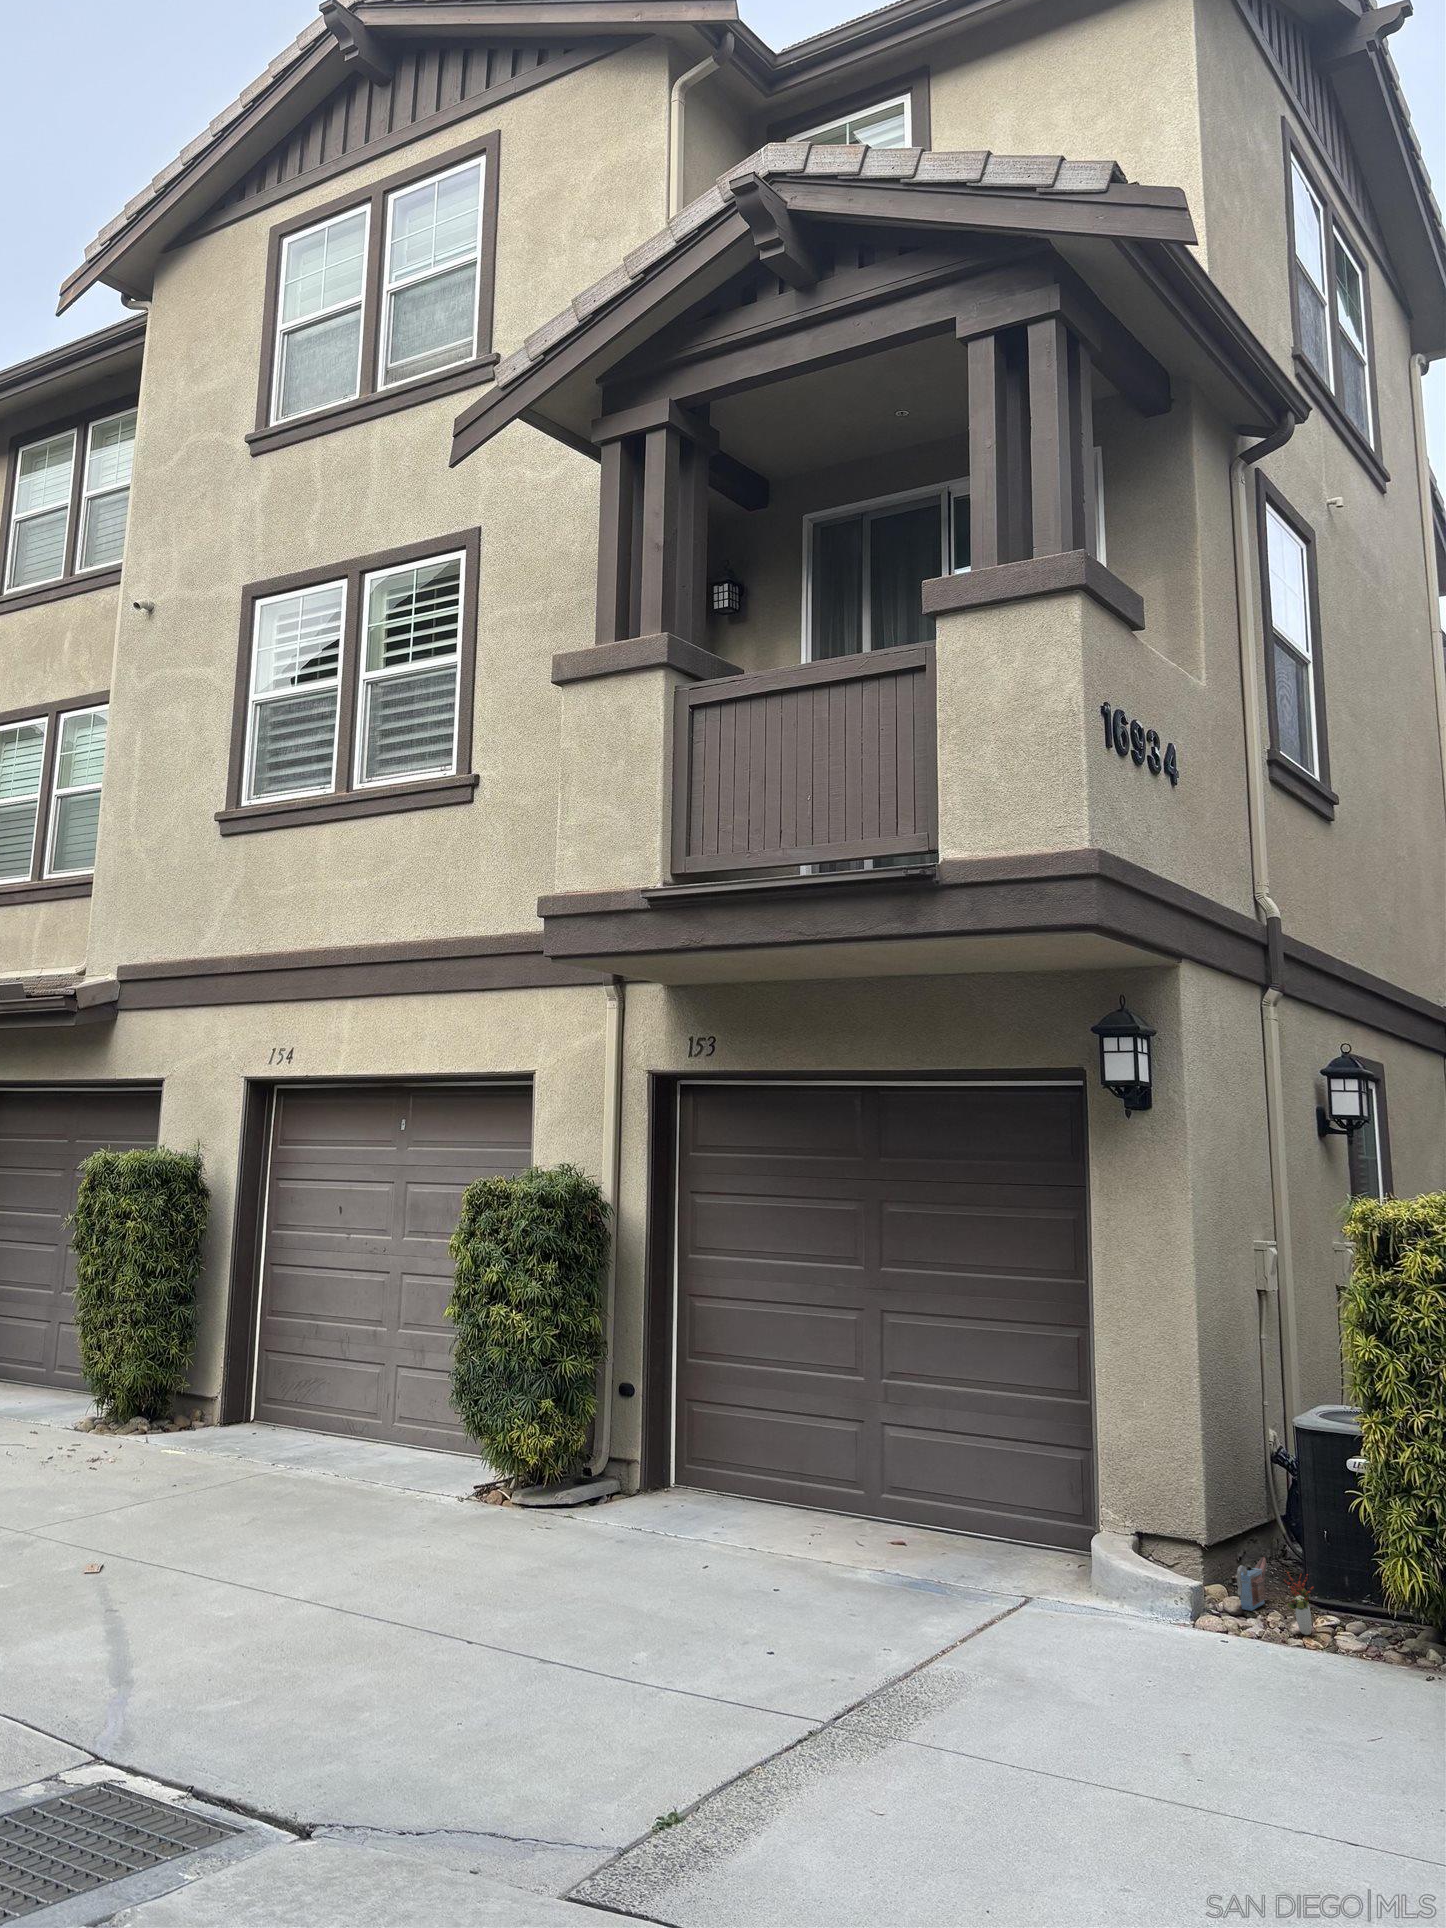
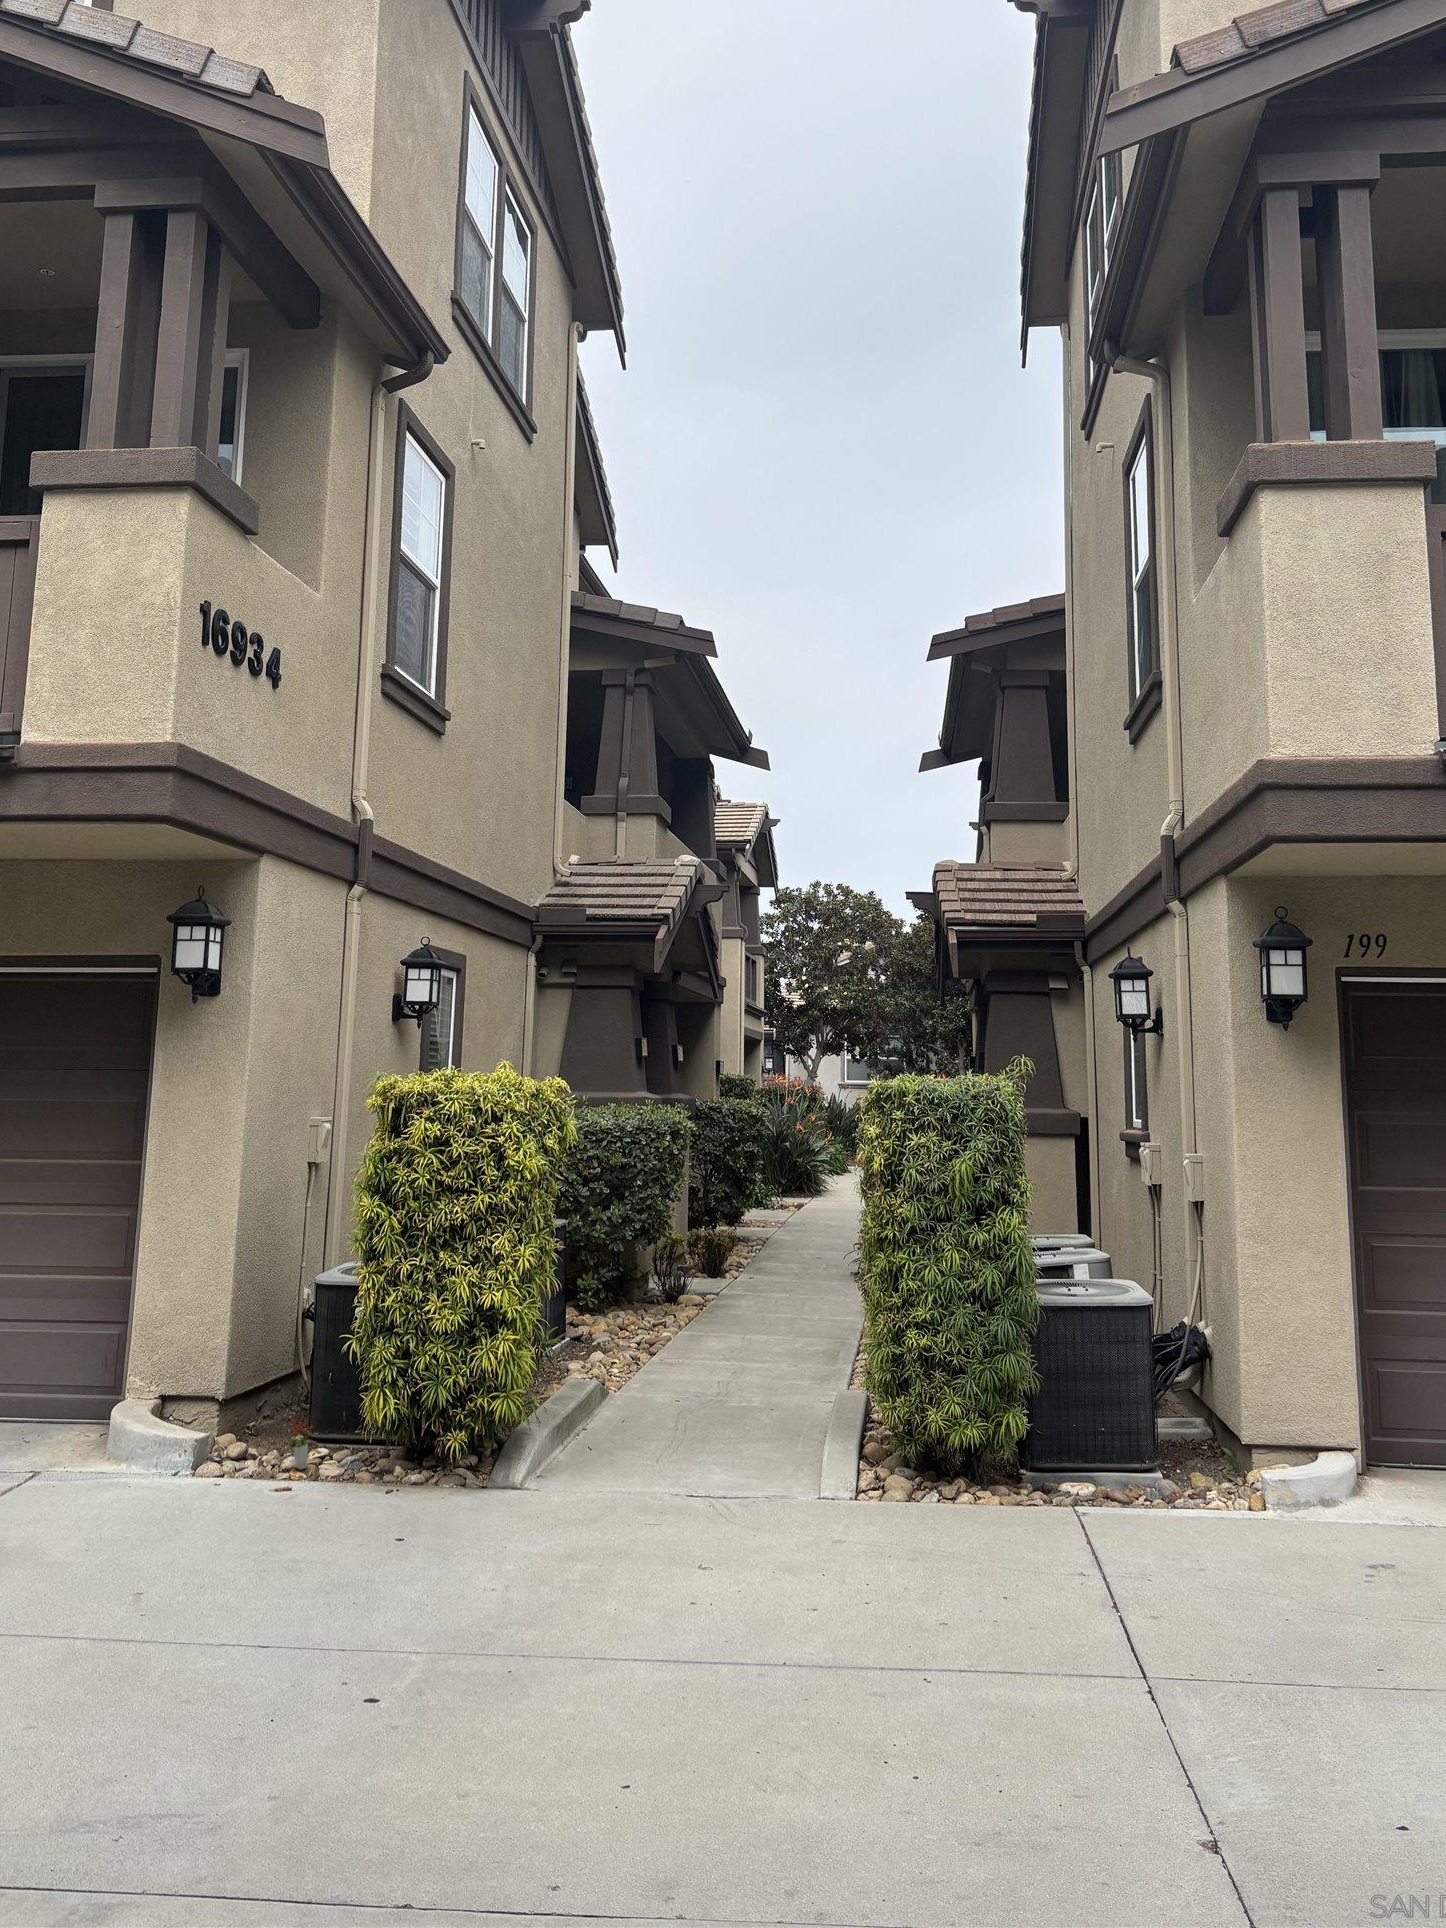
watering can: present [1237,1557,1266,1611] -> none [247,1407,281,1456]

